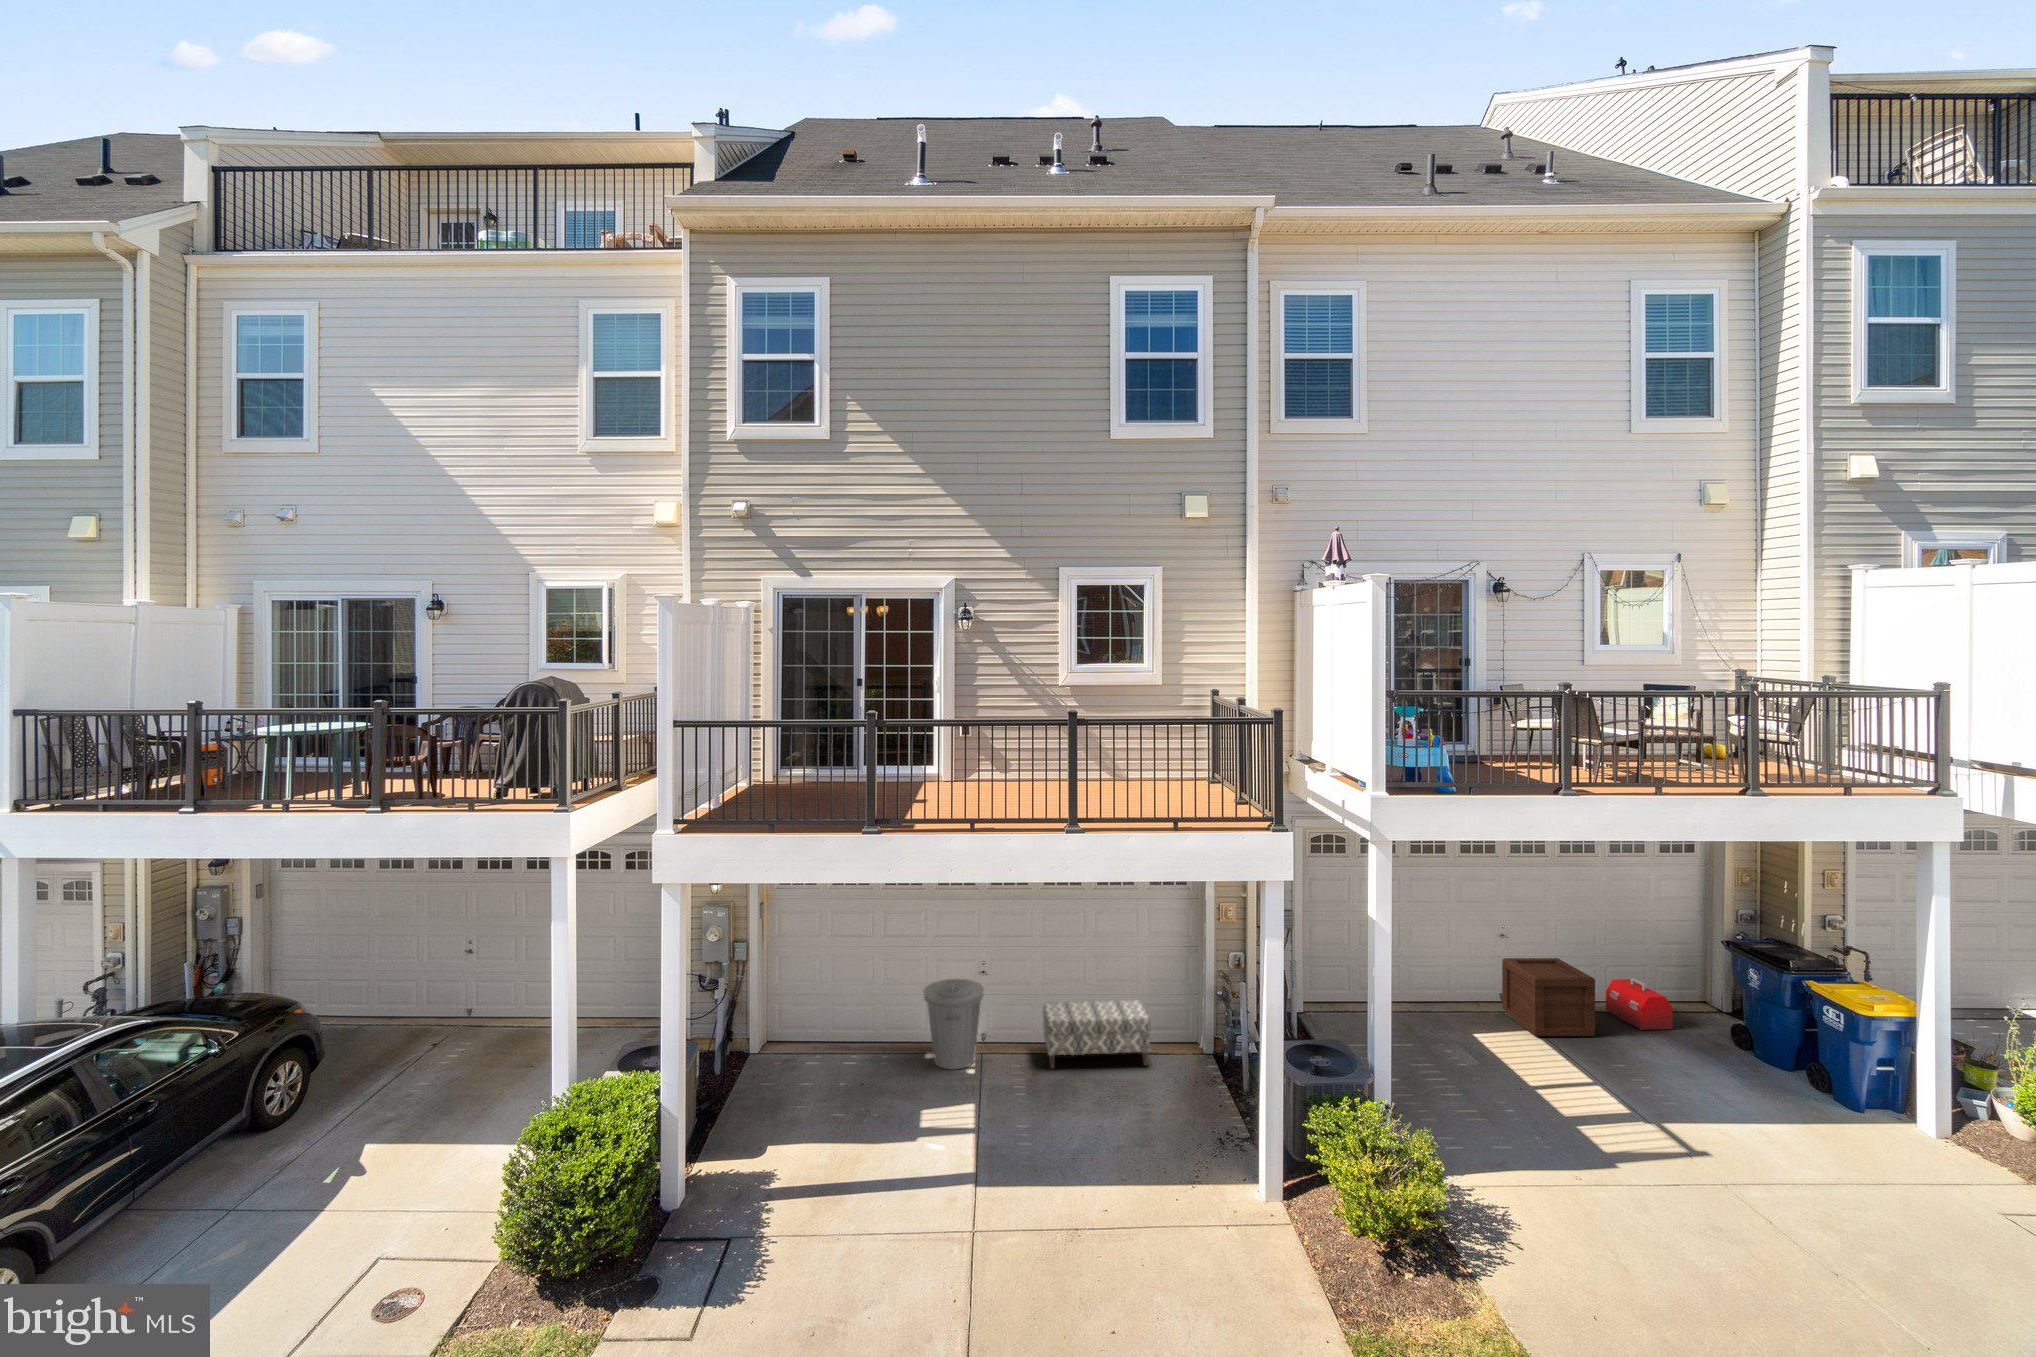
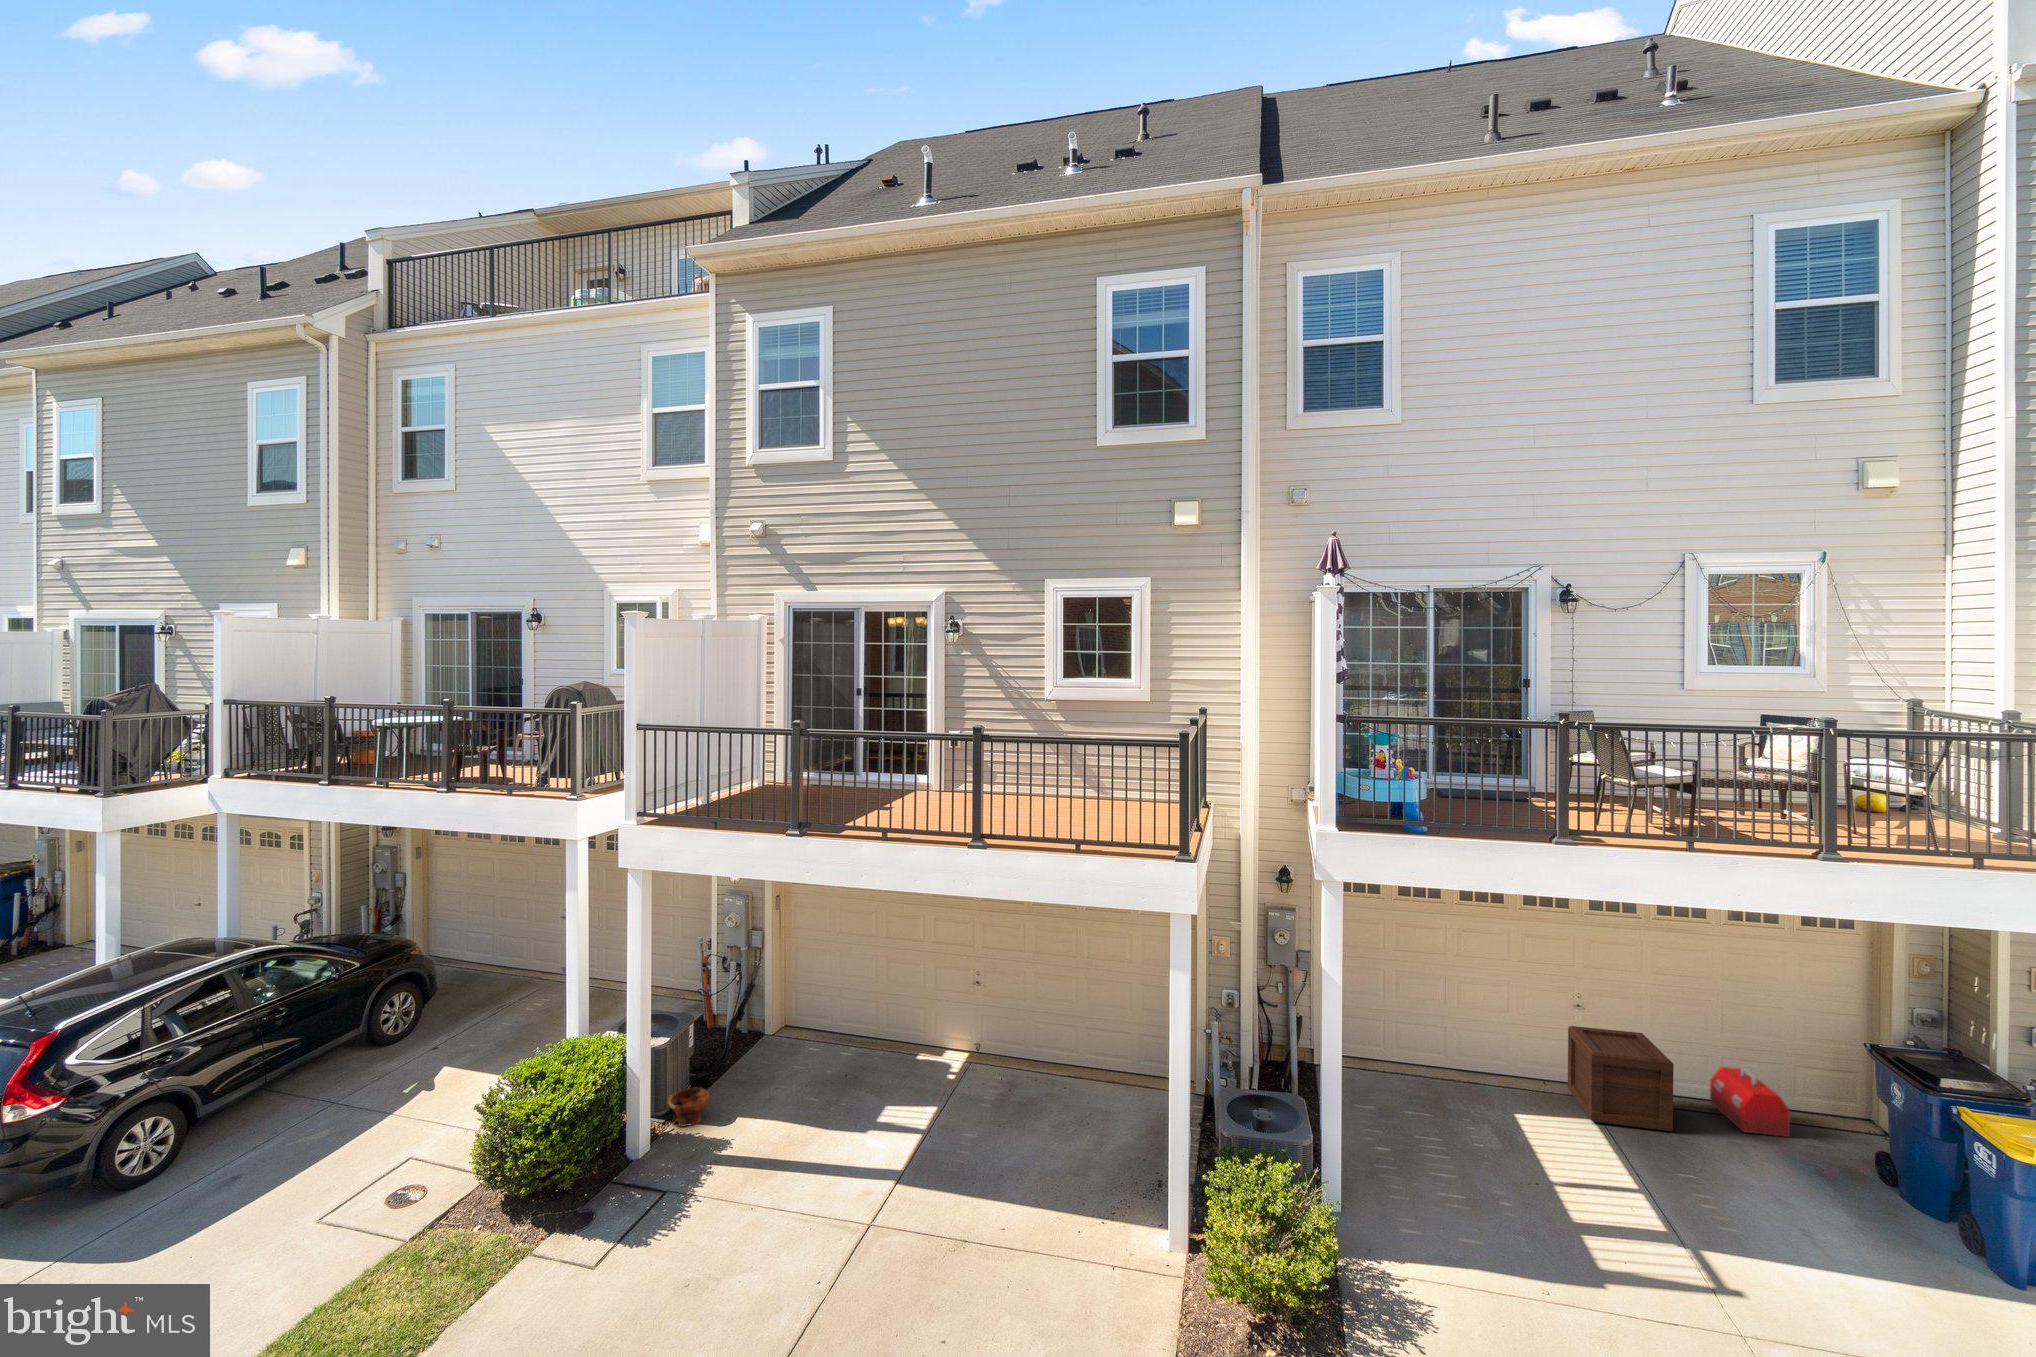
trash can: present [923,979,984,1070] -> none [907,984,967,1073]
bench: present [1043,1000,1151,1069] -> none [1020,1017,1129,1094]
planter: none [699,1117,745,1162] -> present [668,1088,709,1127]

